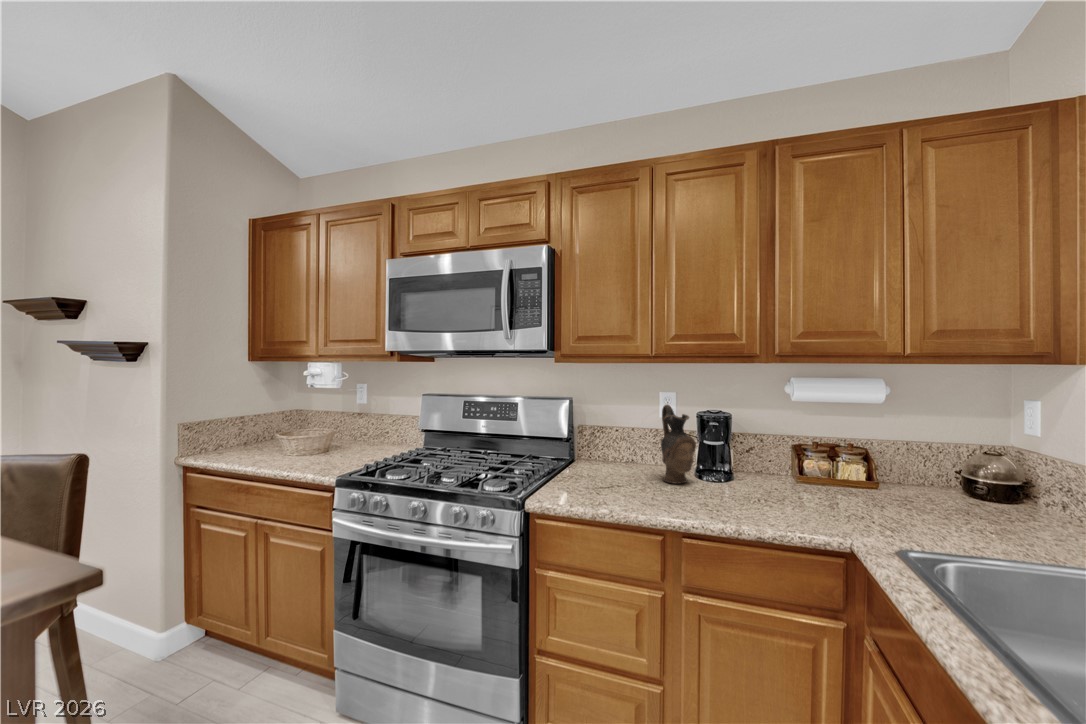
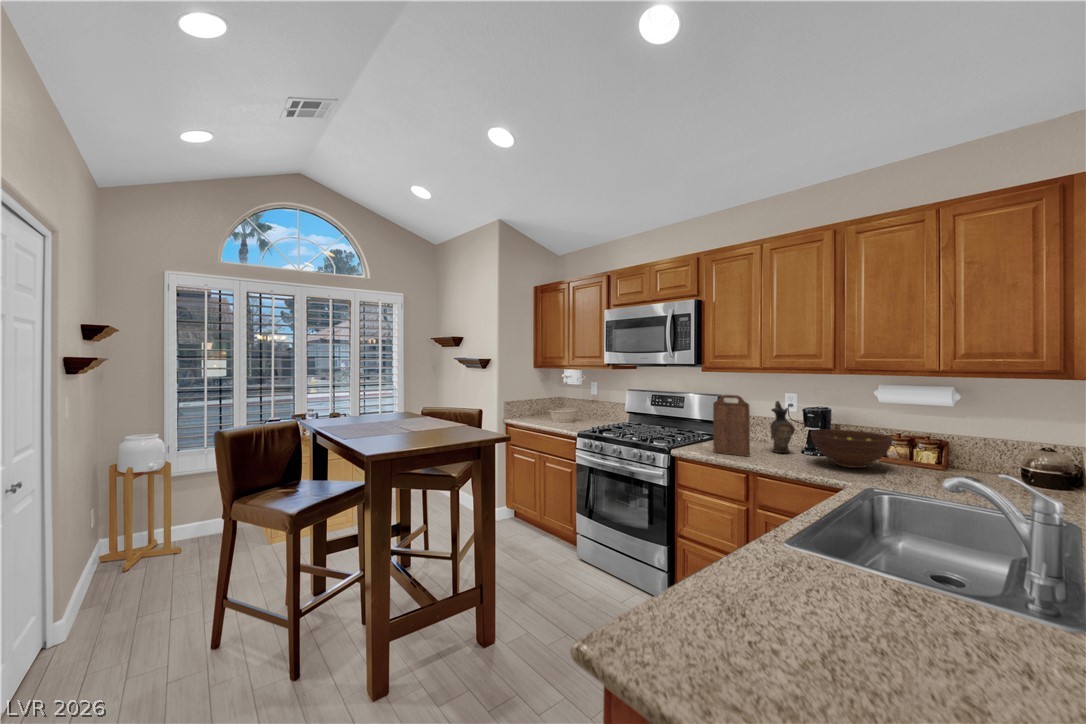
cutting board: none [592,398,650,498] -> present [713,395,750,456]
fruit bowl: none [734,443,849,502] -> present [810,429,893,468]

